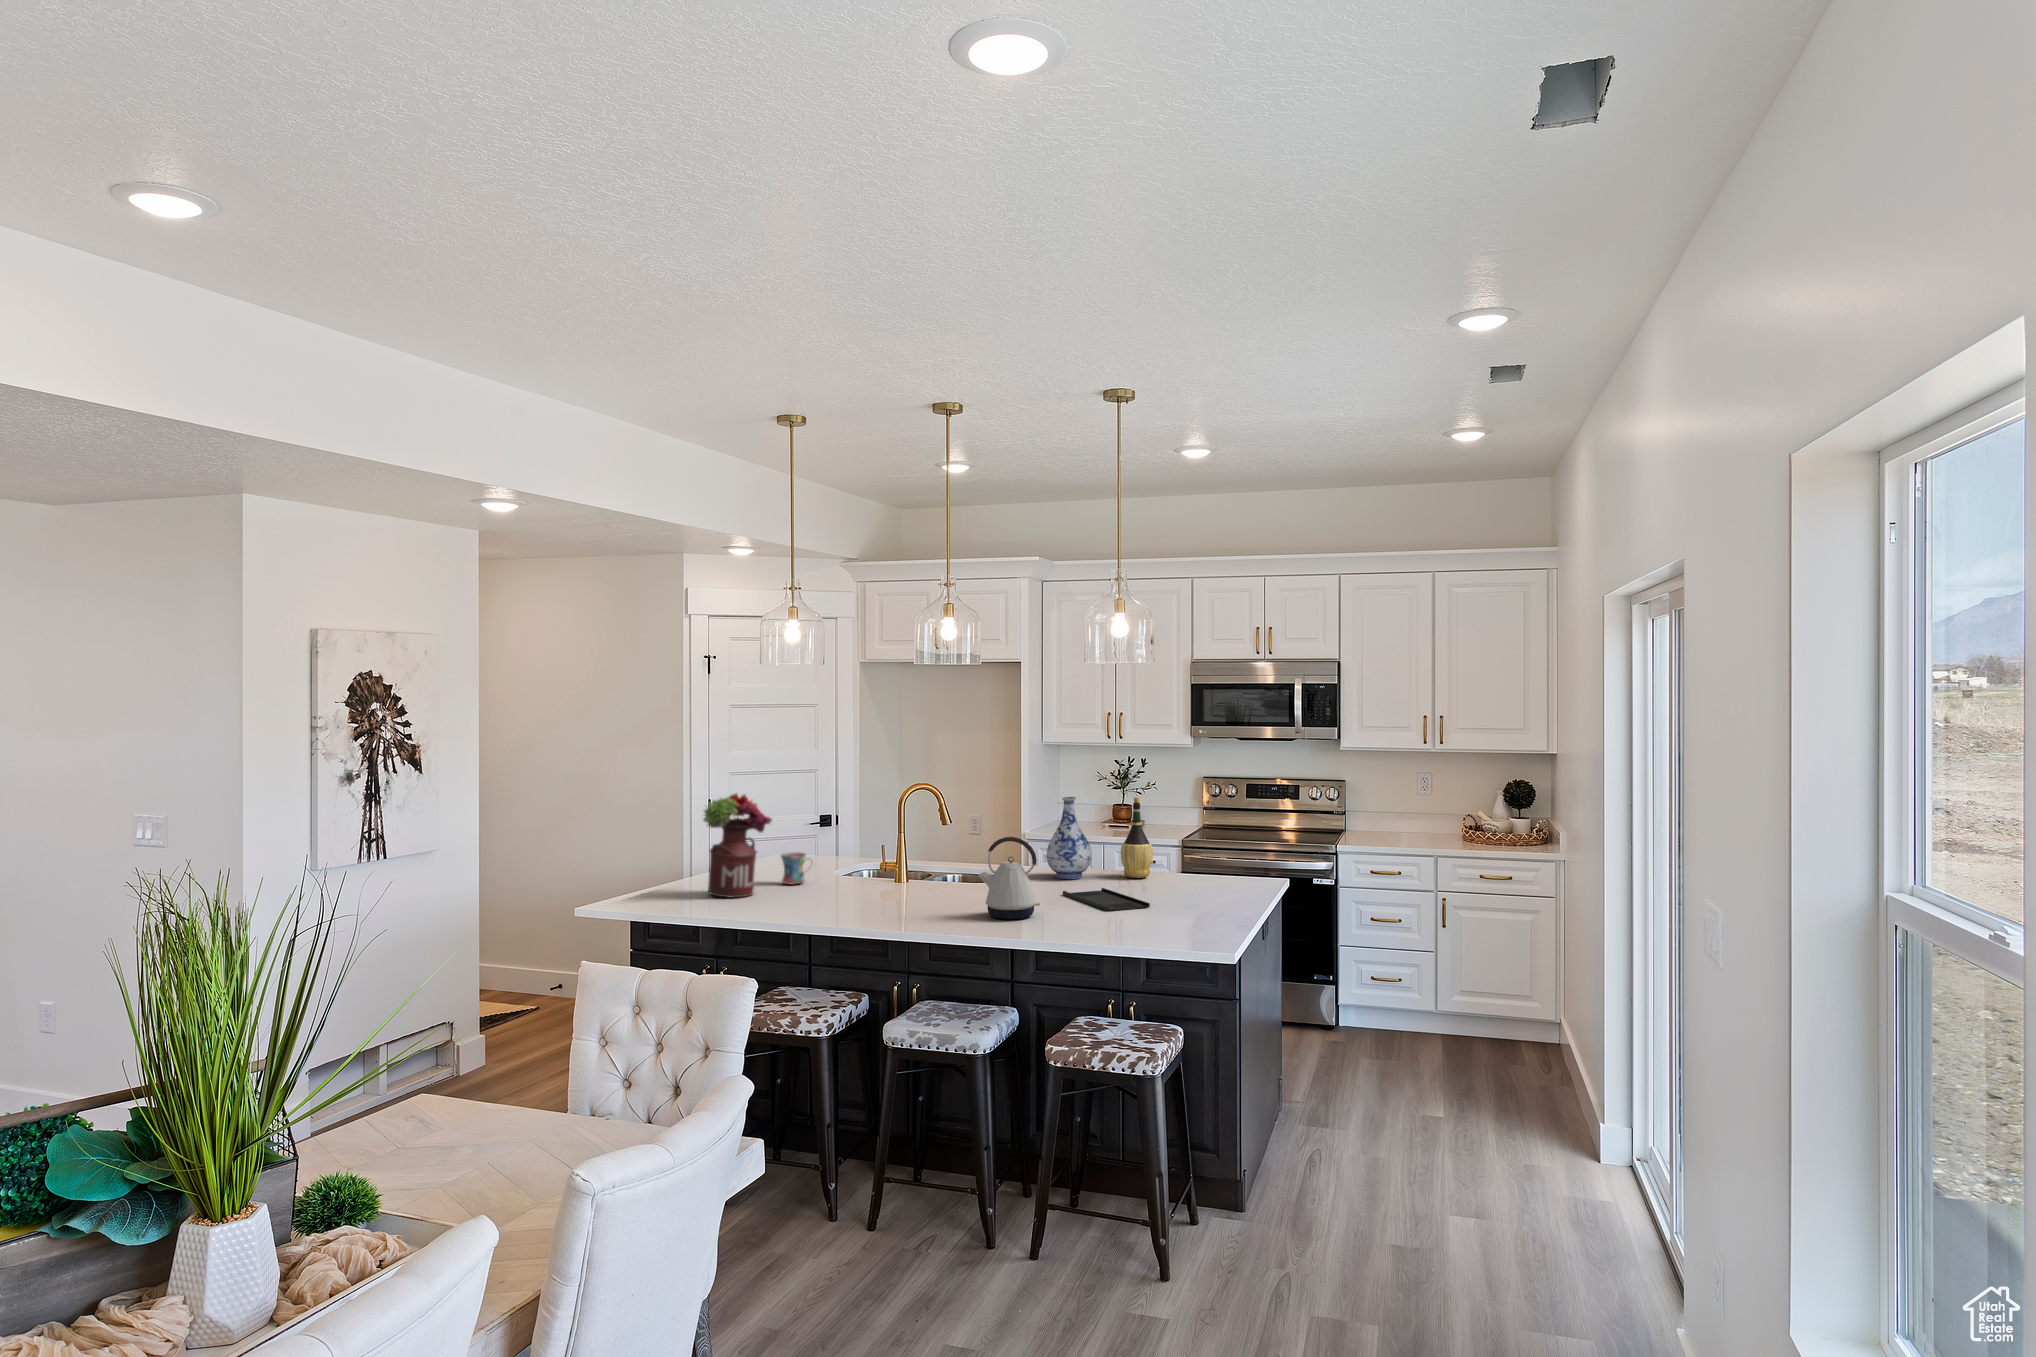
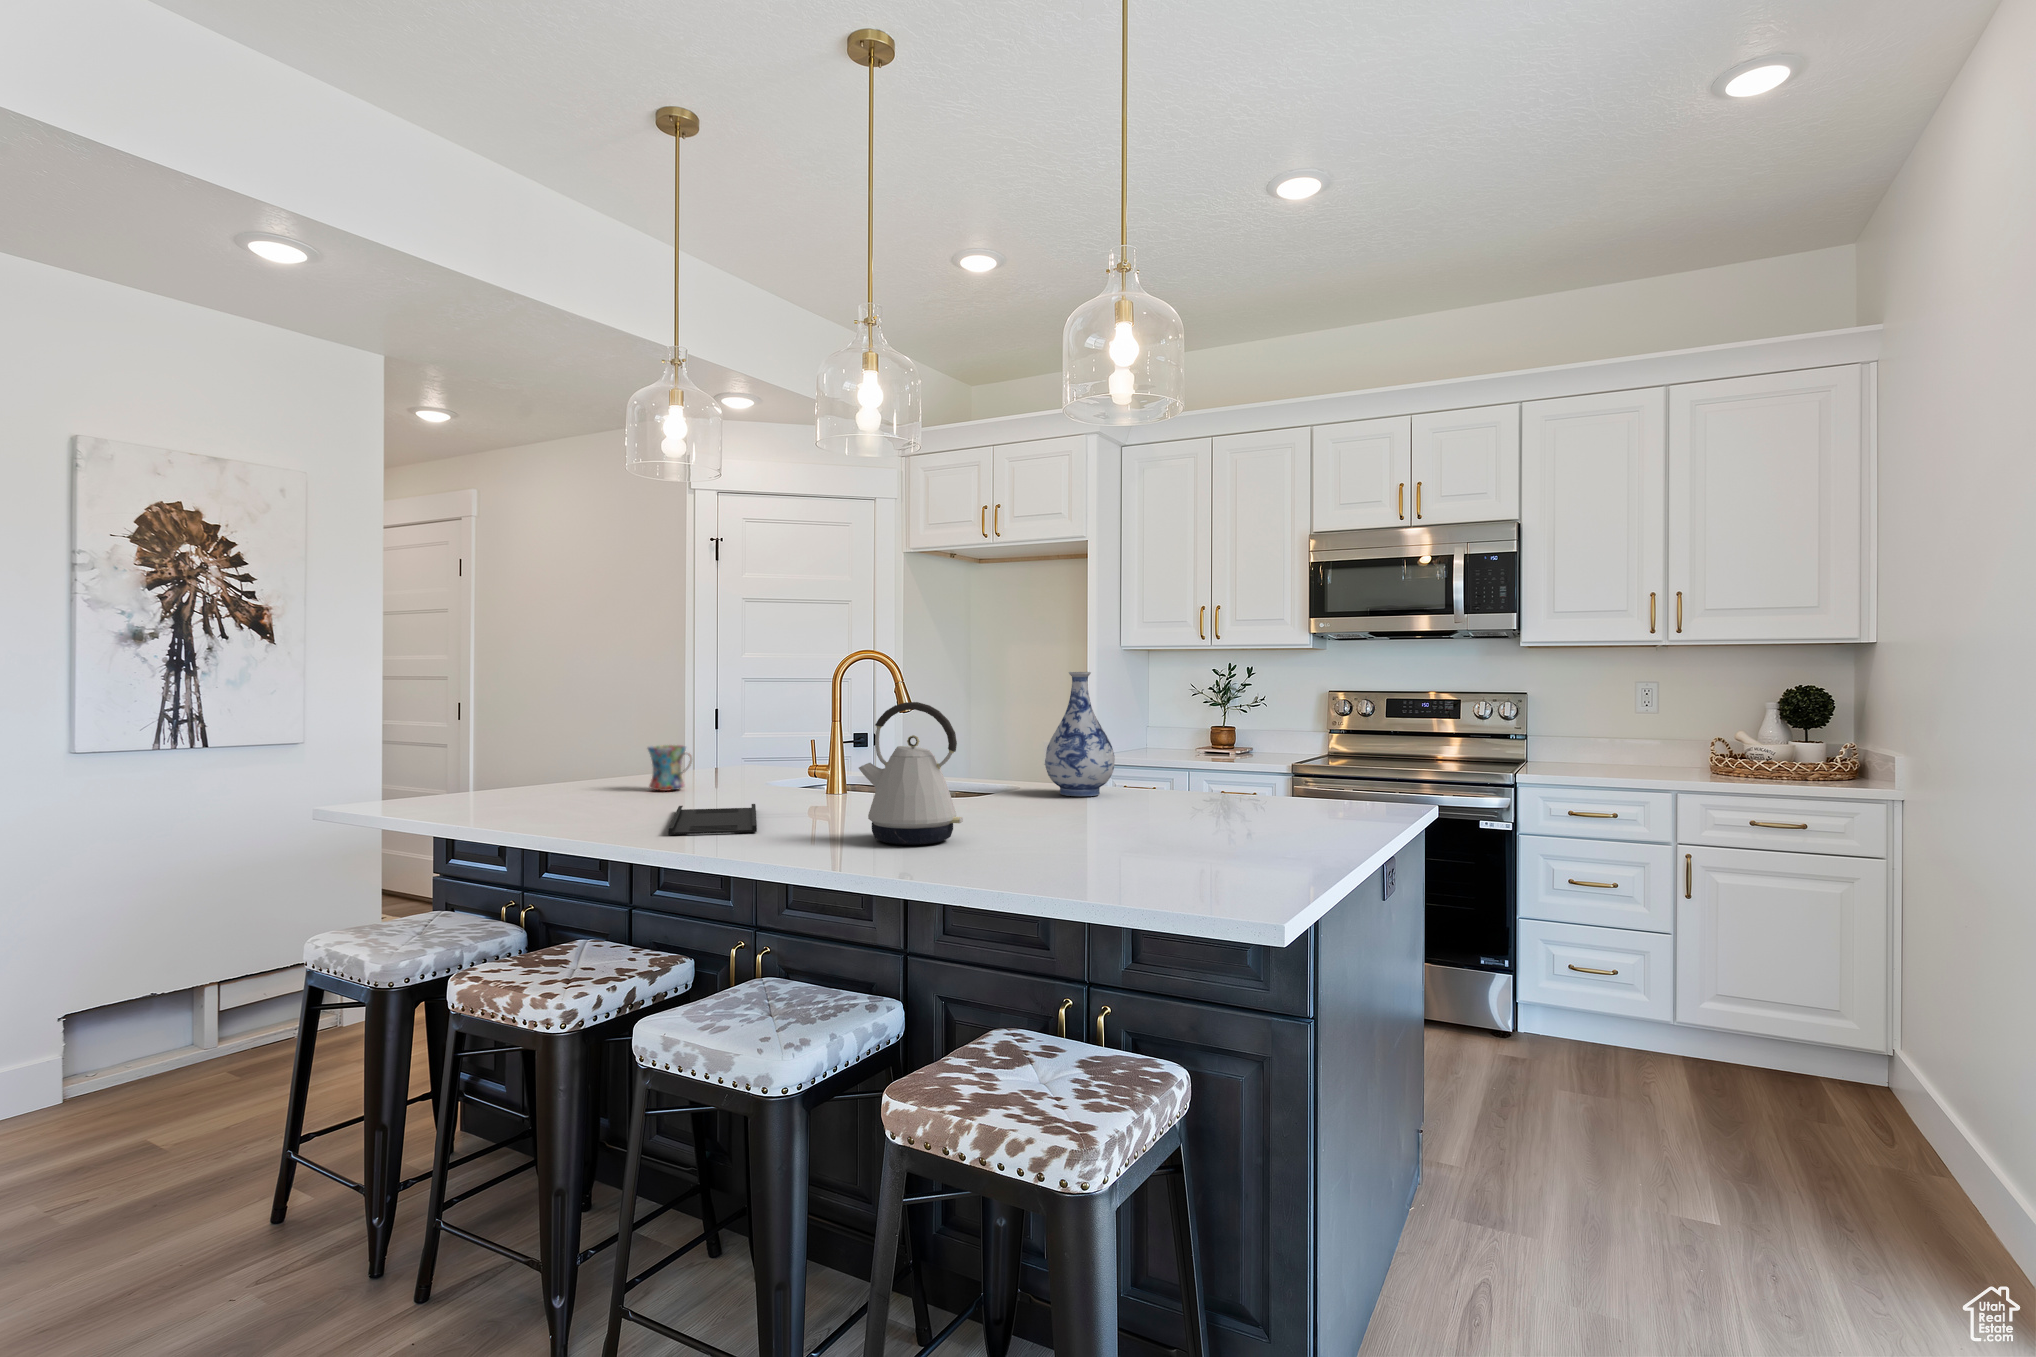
flower arrangement: present [704,793,772,897] -> none [492,647,609,802]
wine bottle: present [1121,797,1153,878] -> none [1160,673,1211,798]
tray: present [1063,888,1150,911] -> present [668,804,757,835]

